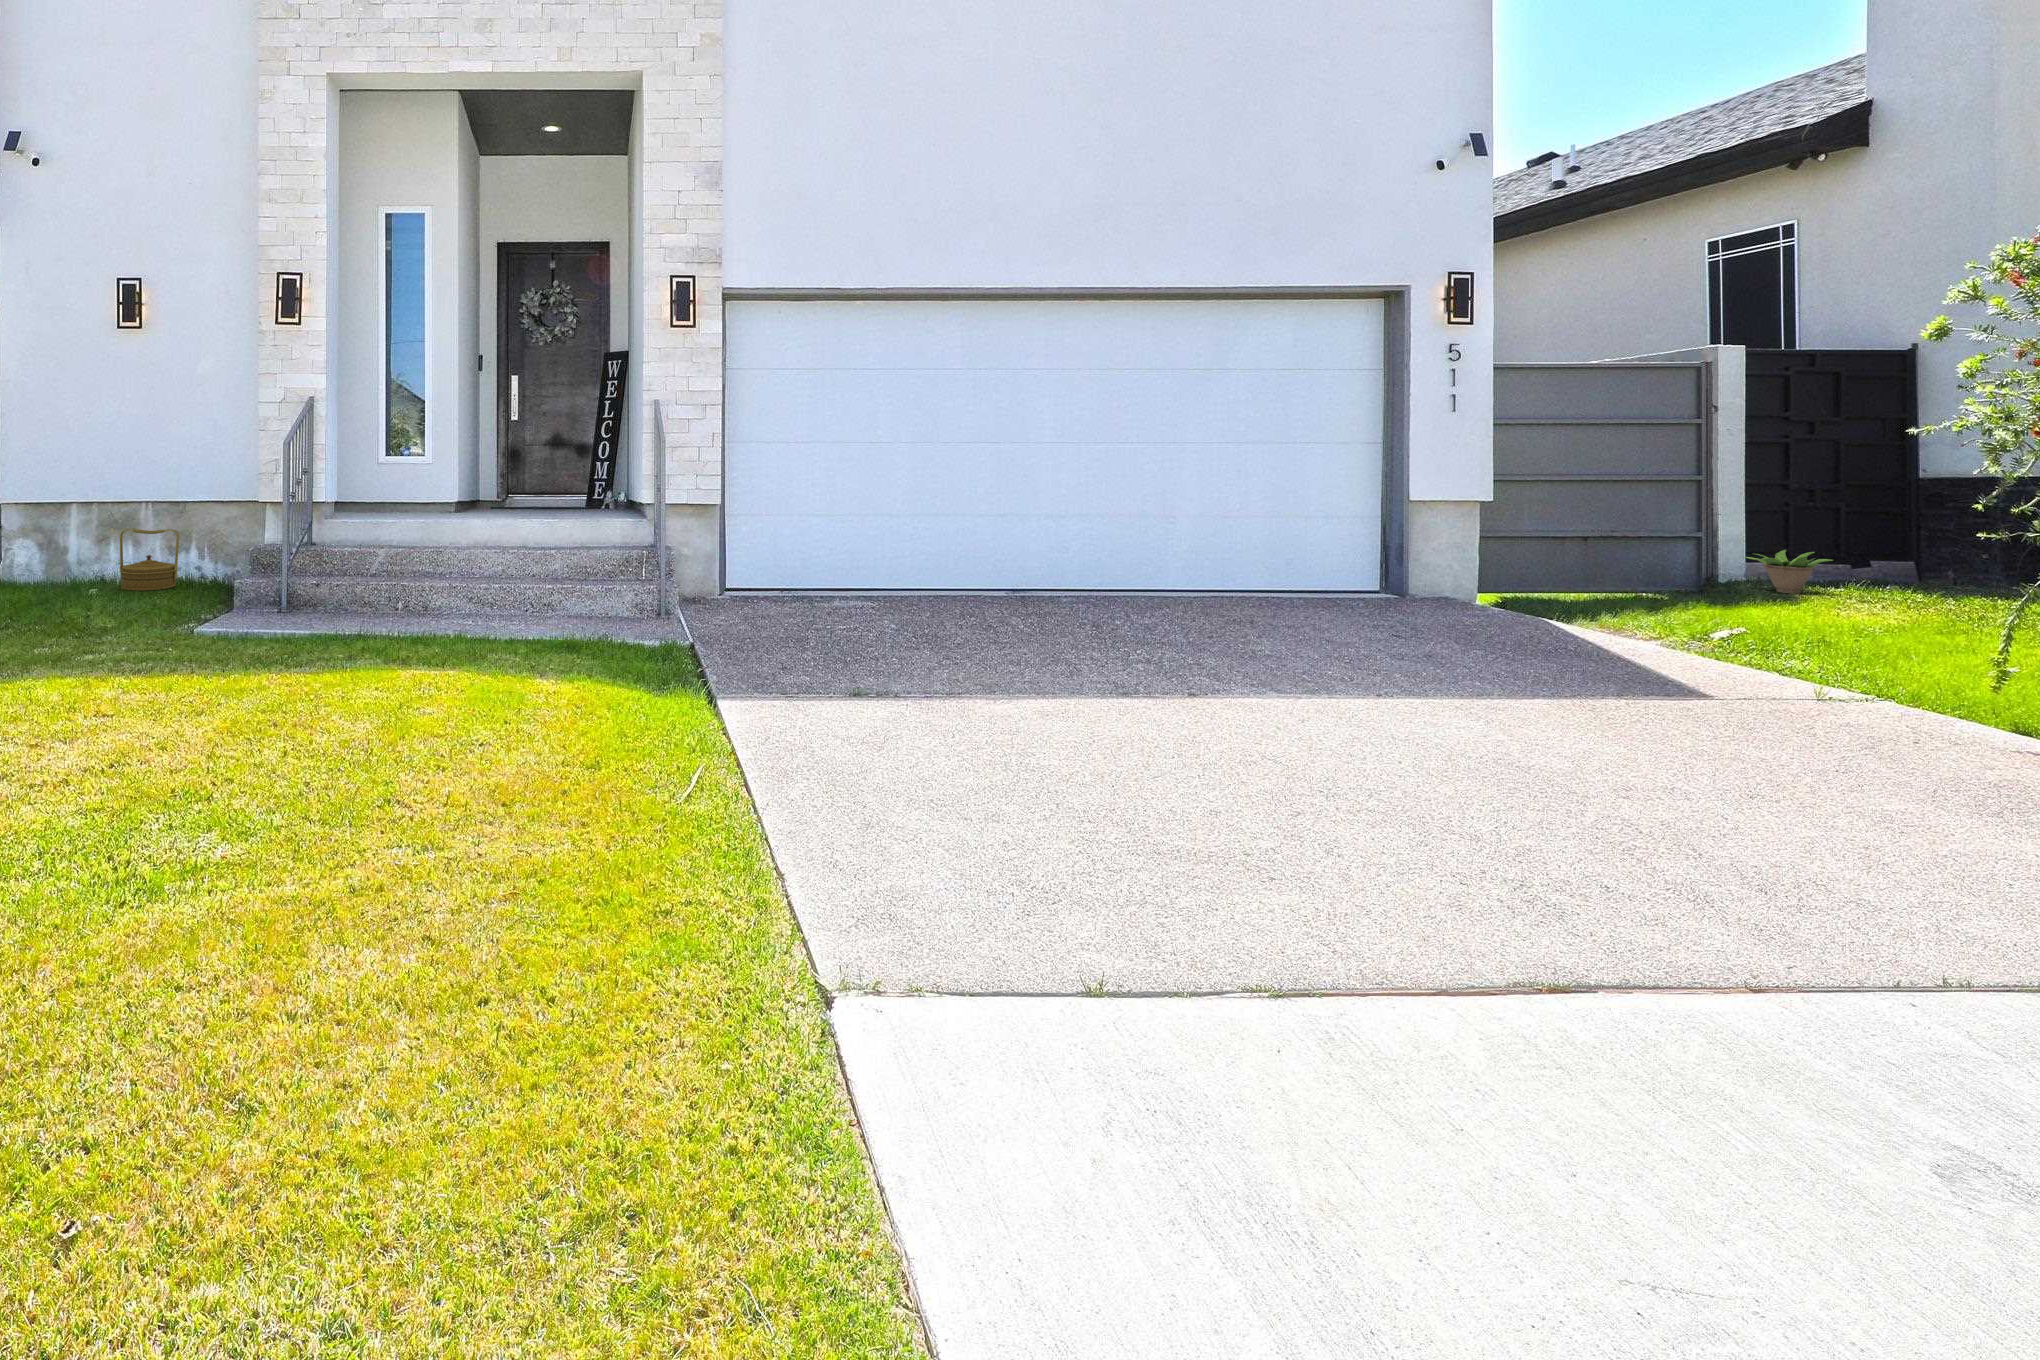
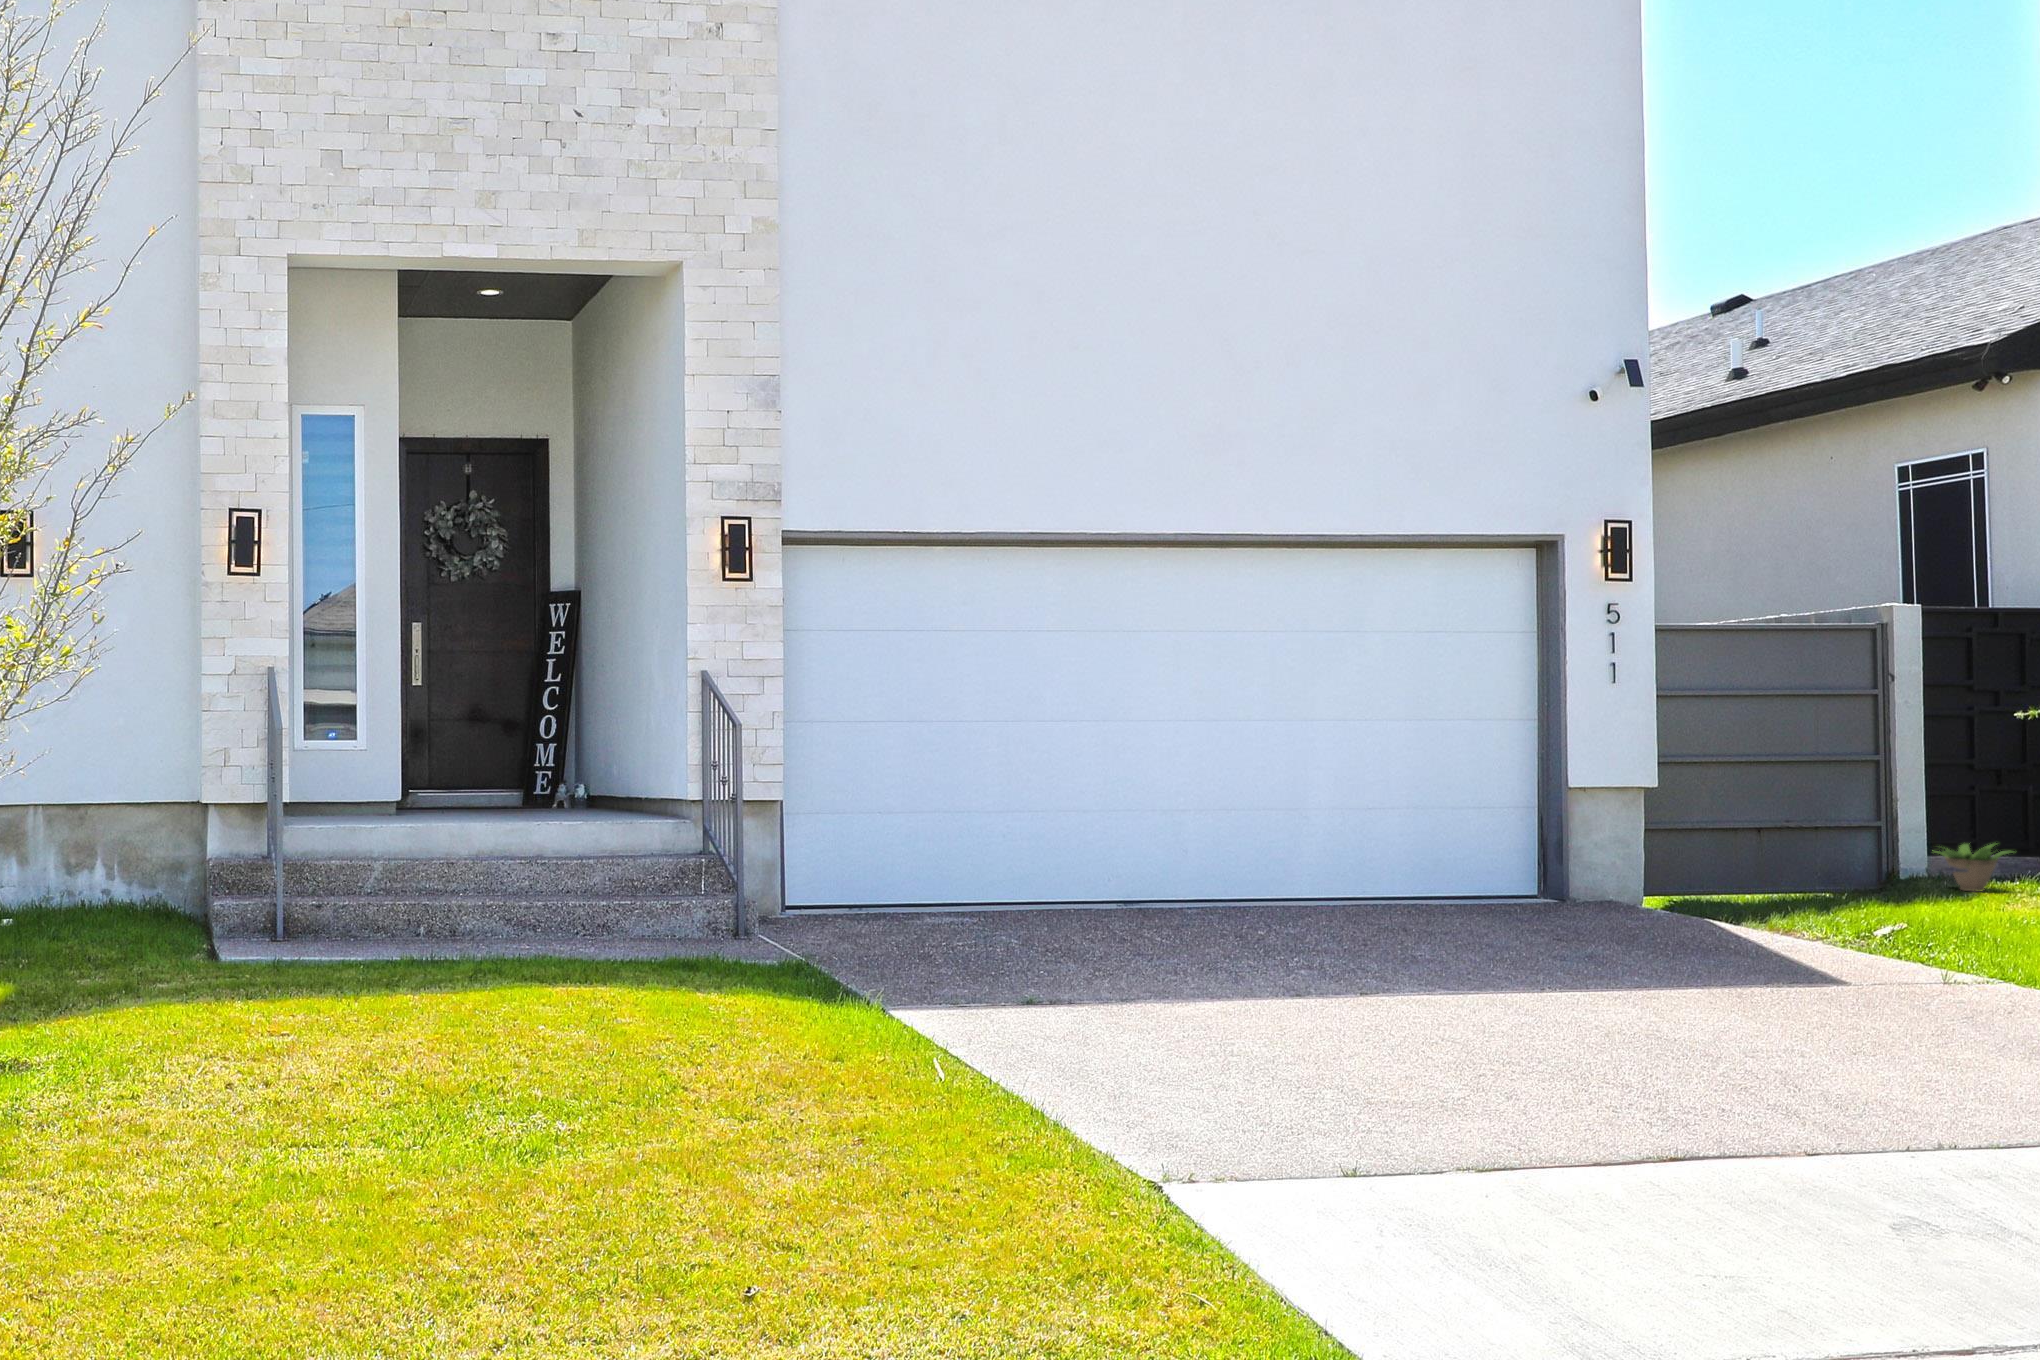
woven basket: present [120,529,179,591] -> none [15,839,93,919]

